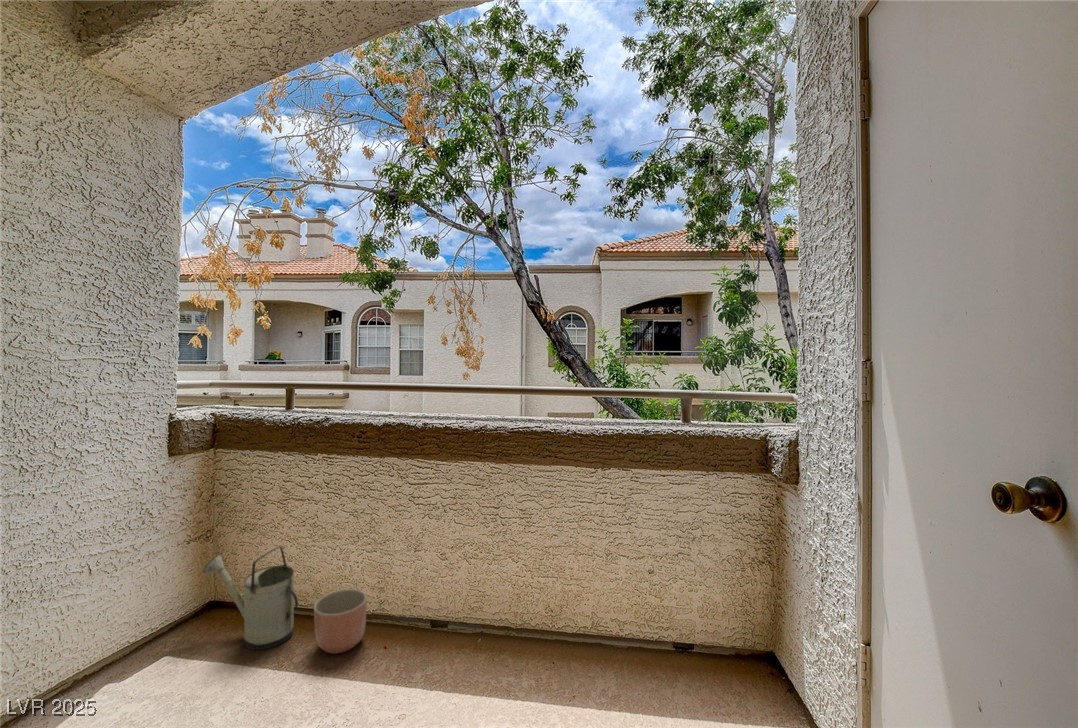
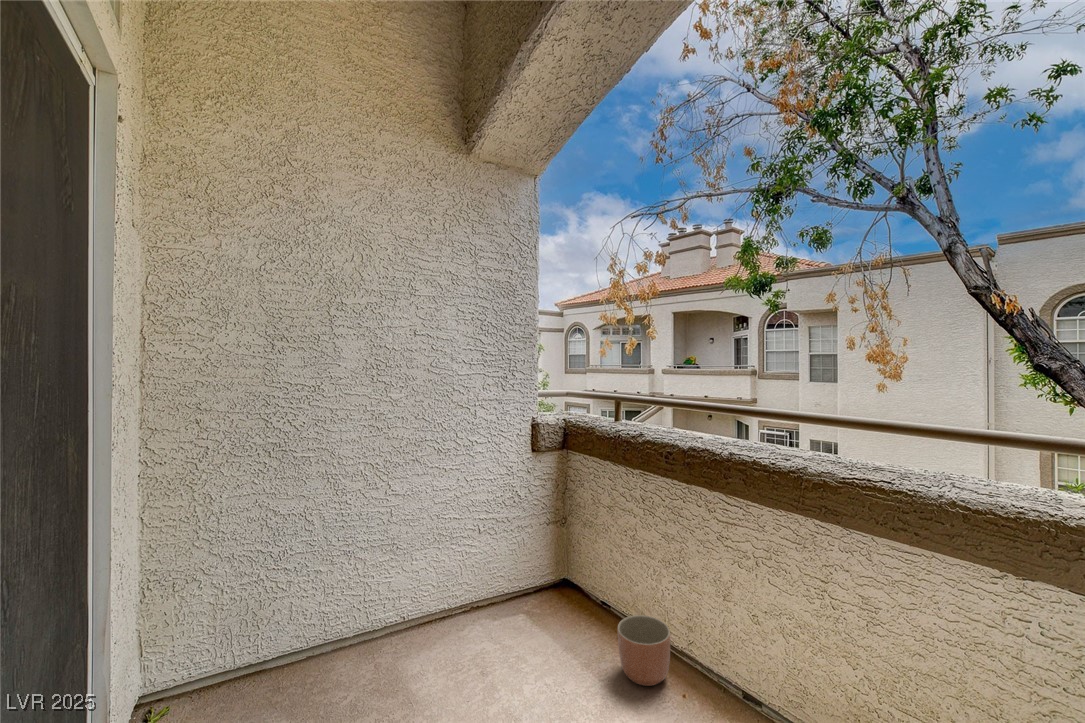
watering can: present [203,547,298,650] -> none [551,543,614,646]

